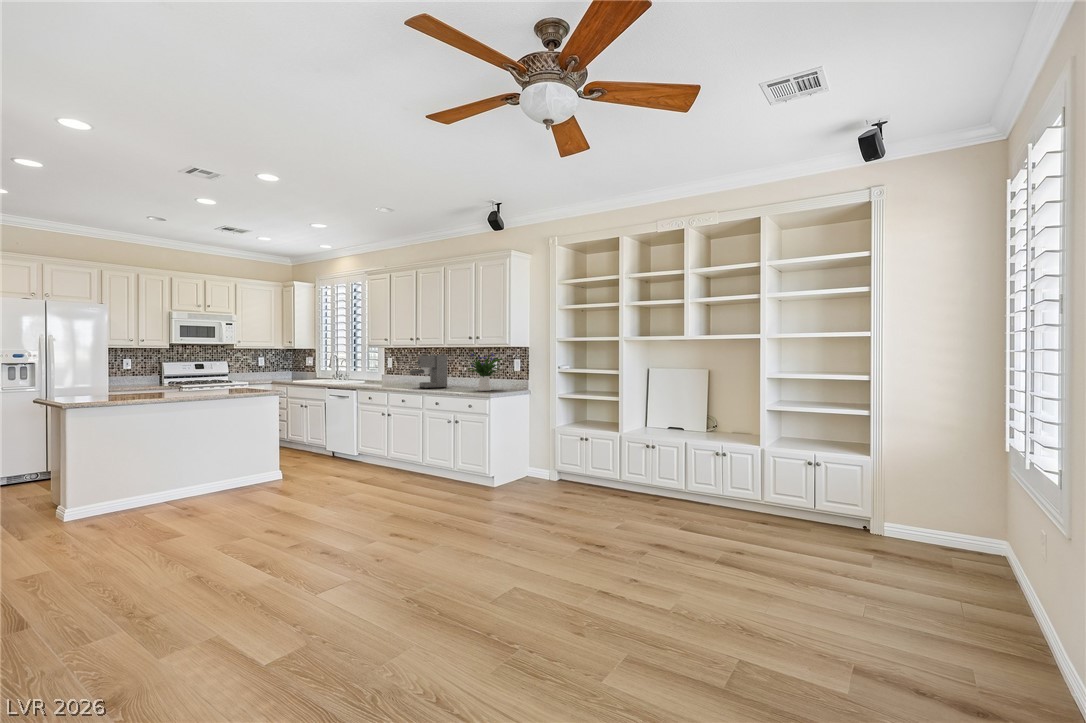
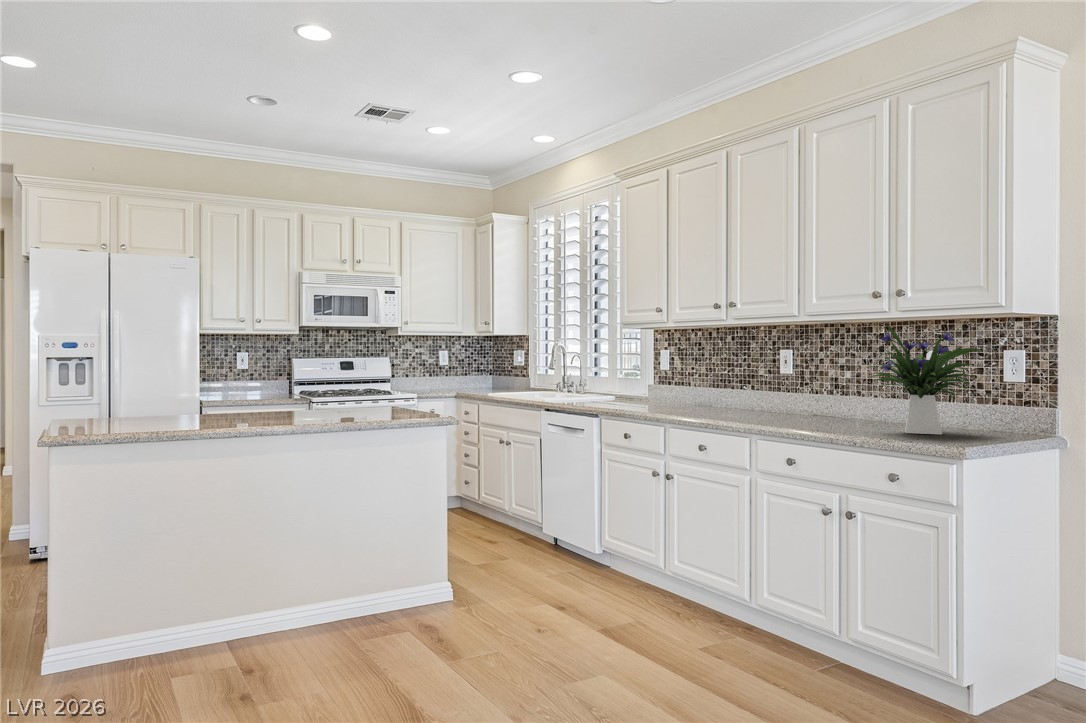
coffee maker: present [410,355,447,388] -> none [716,341,805,420]

